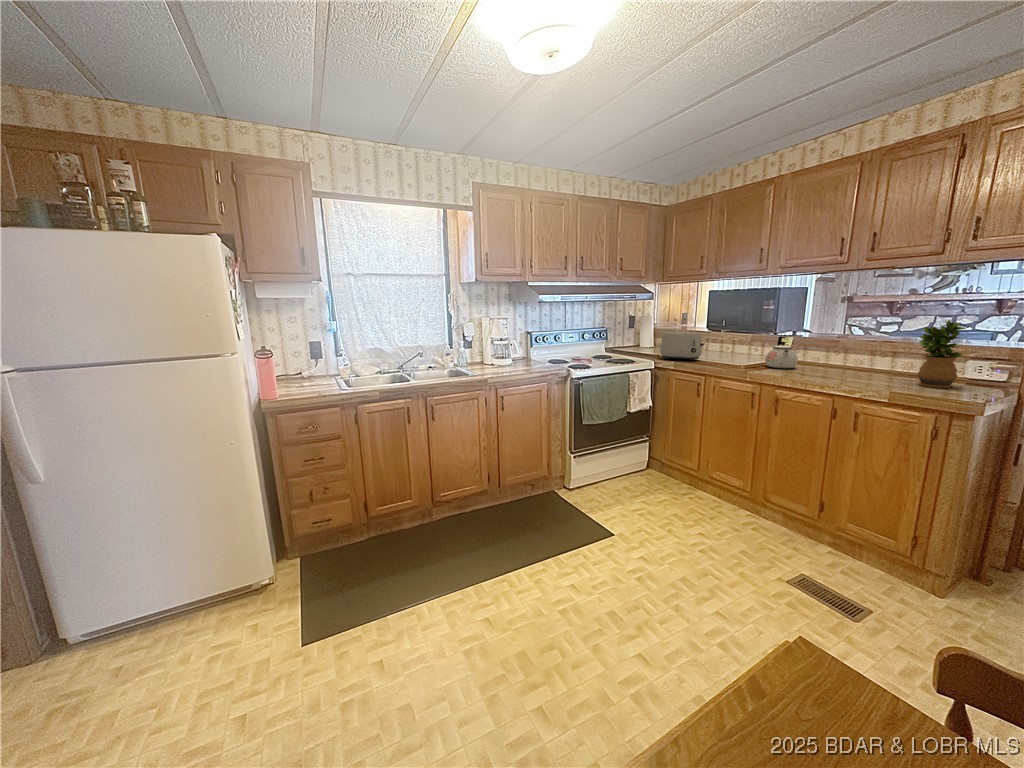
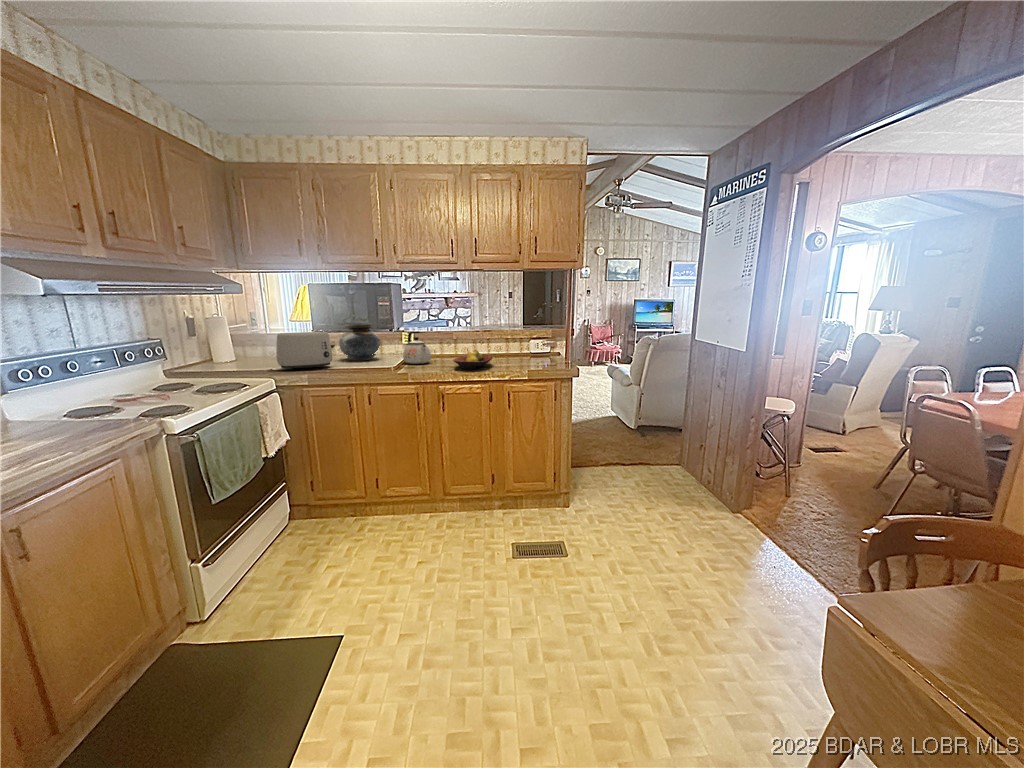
potted plant: present [917,320,966,388] -> none [512,313,537,363]
vase: none [719,327,759,359] -> present [339,324,380,361]
fruit bowl: none [801,361,871,381] -> present [453,350,493,370]

